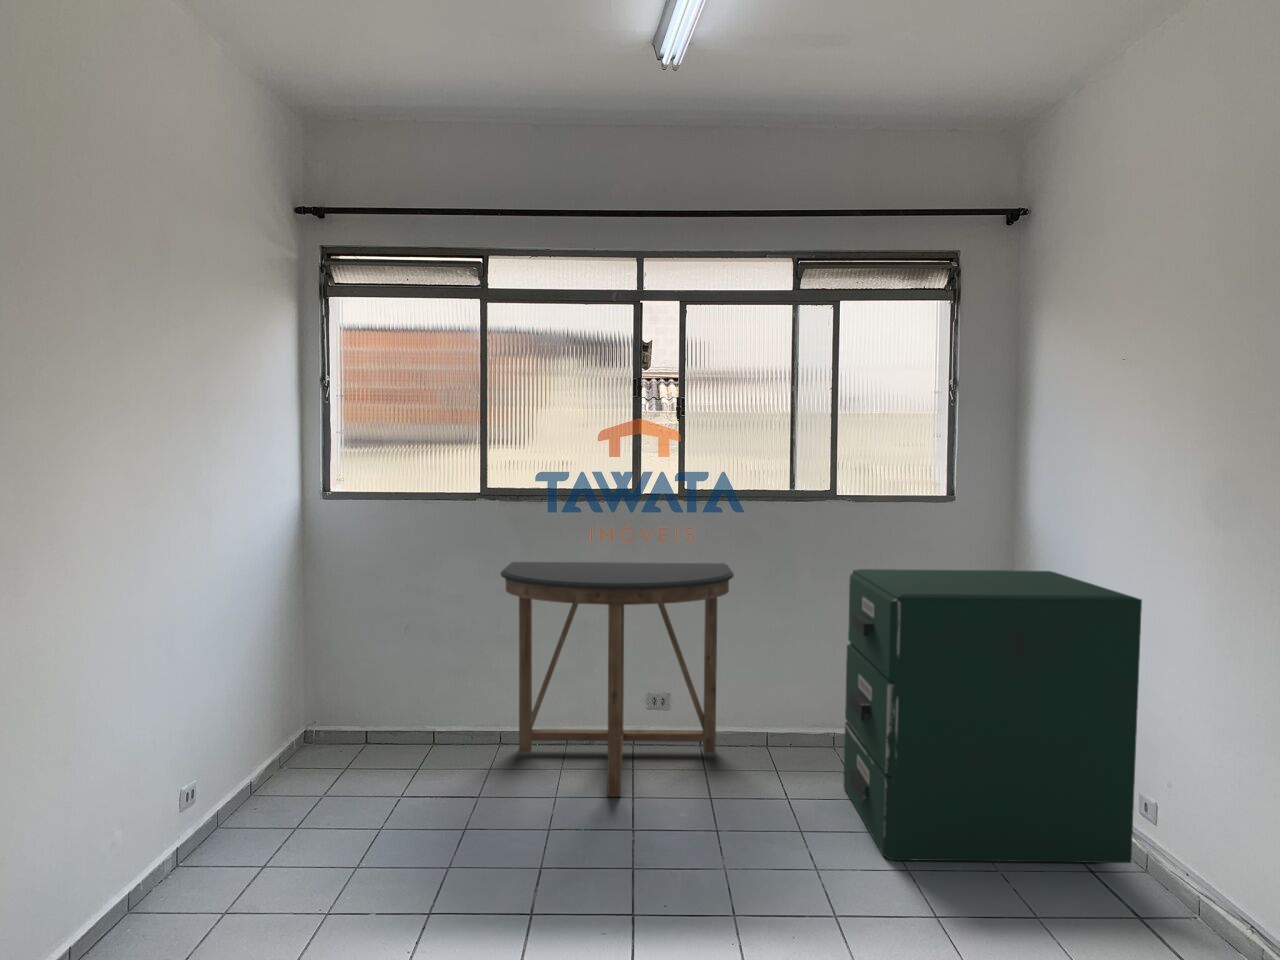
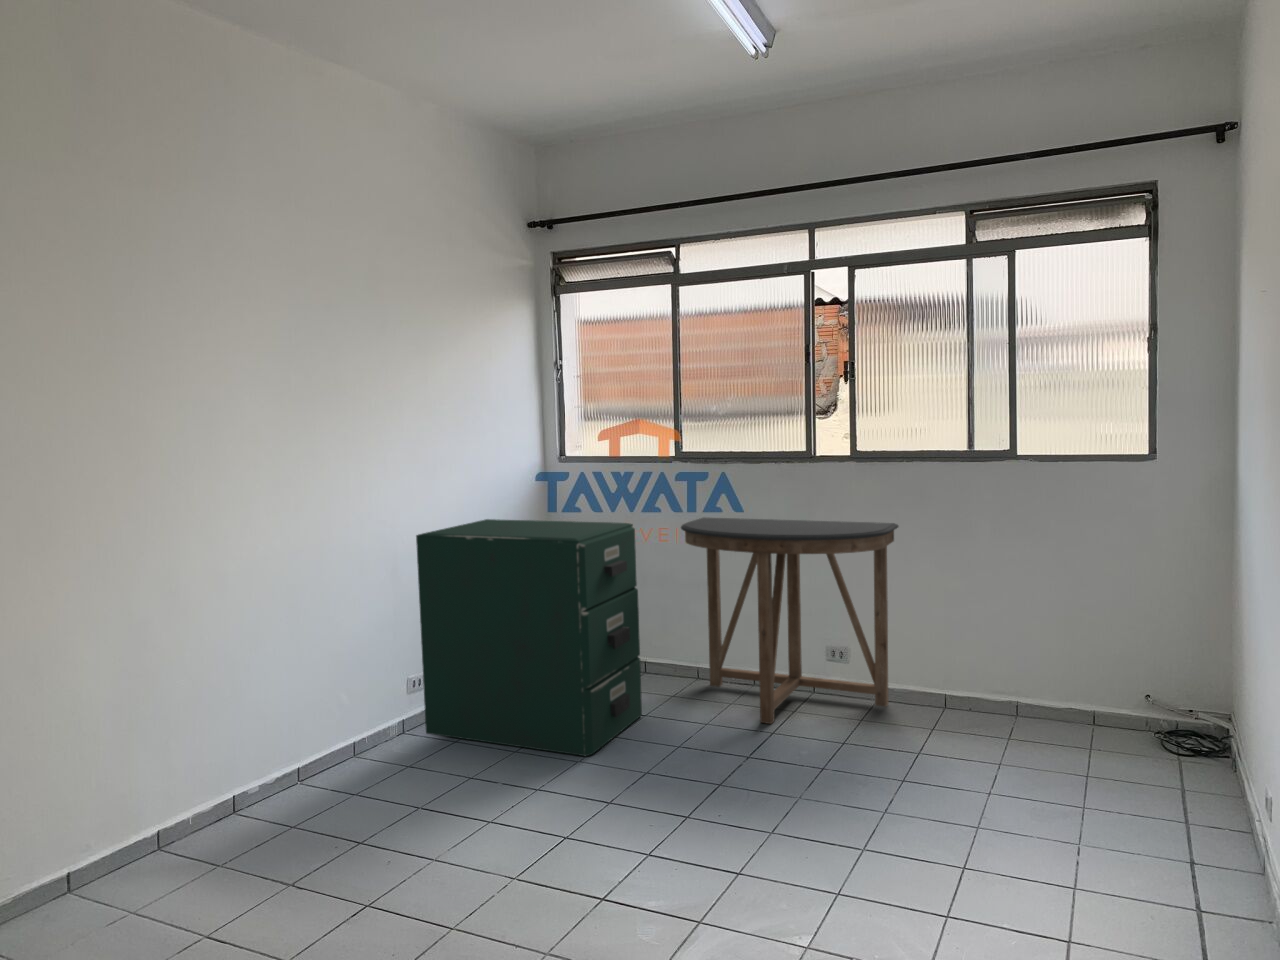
filing cabinet: present [844,569,1142,863] -> present [416,519,642,756]

